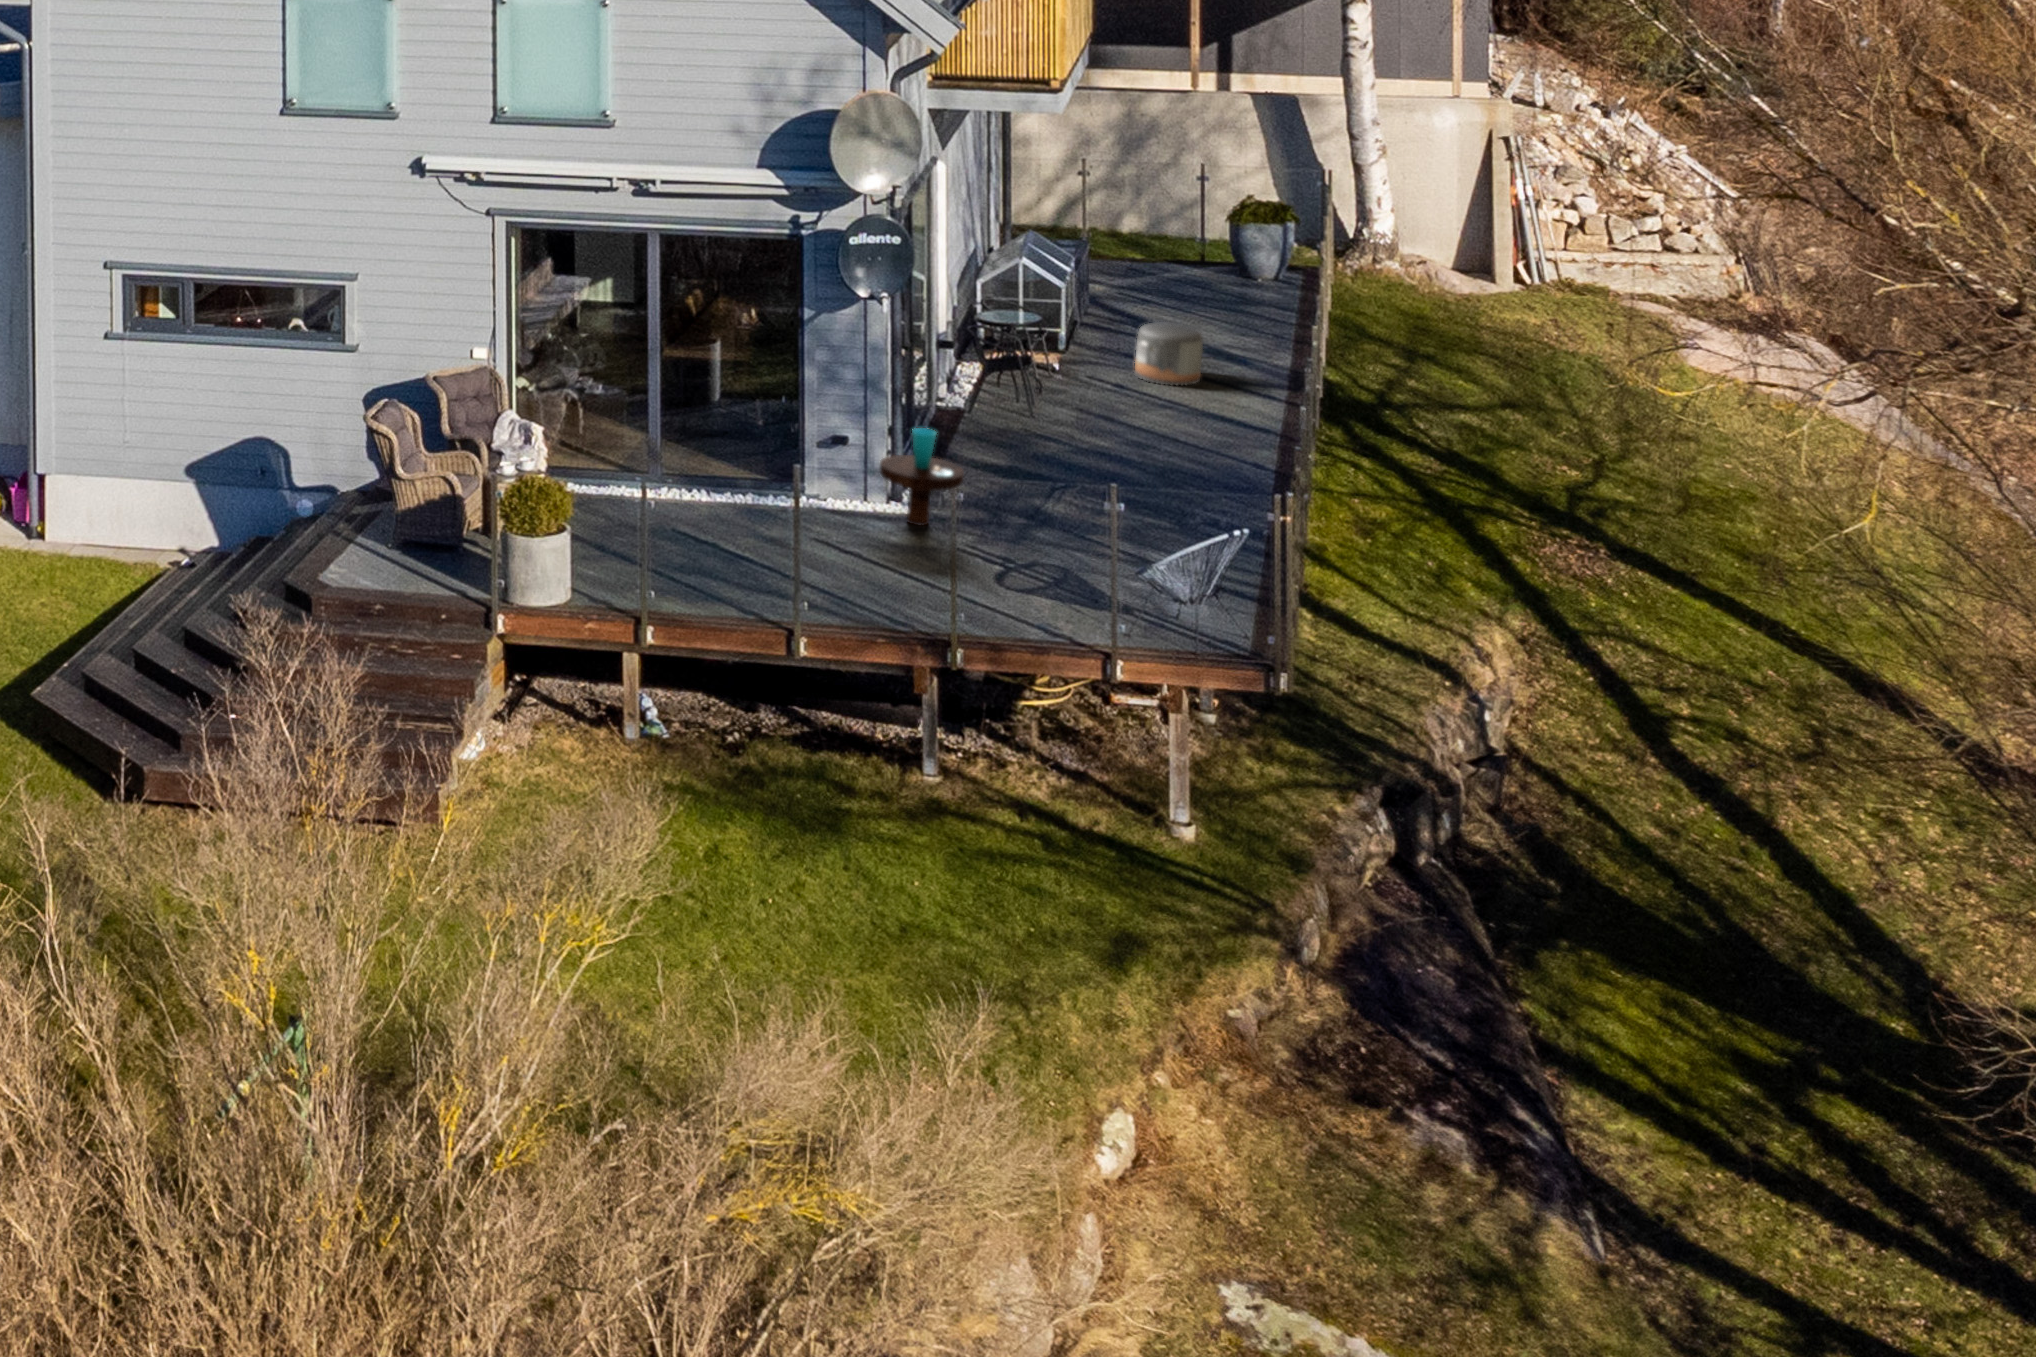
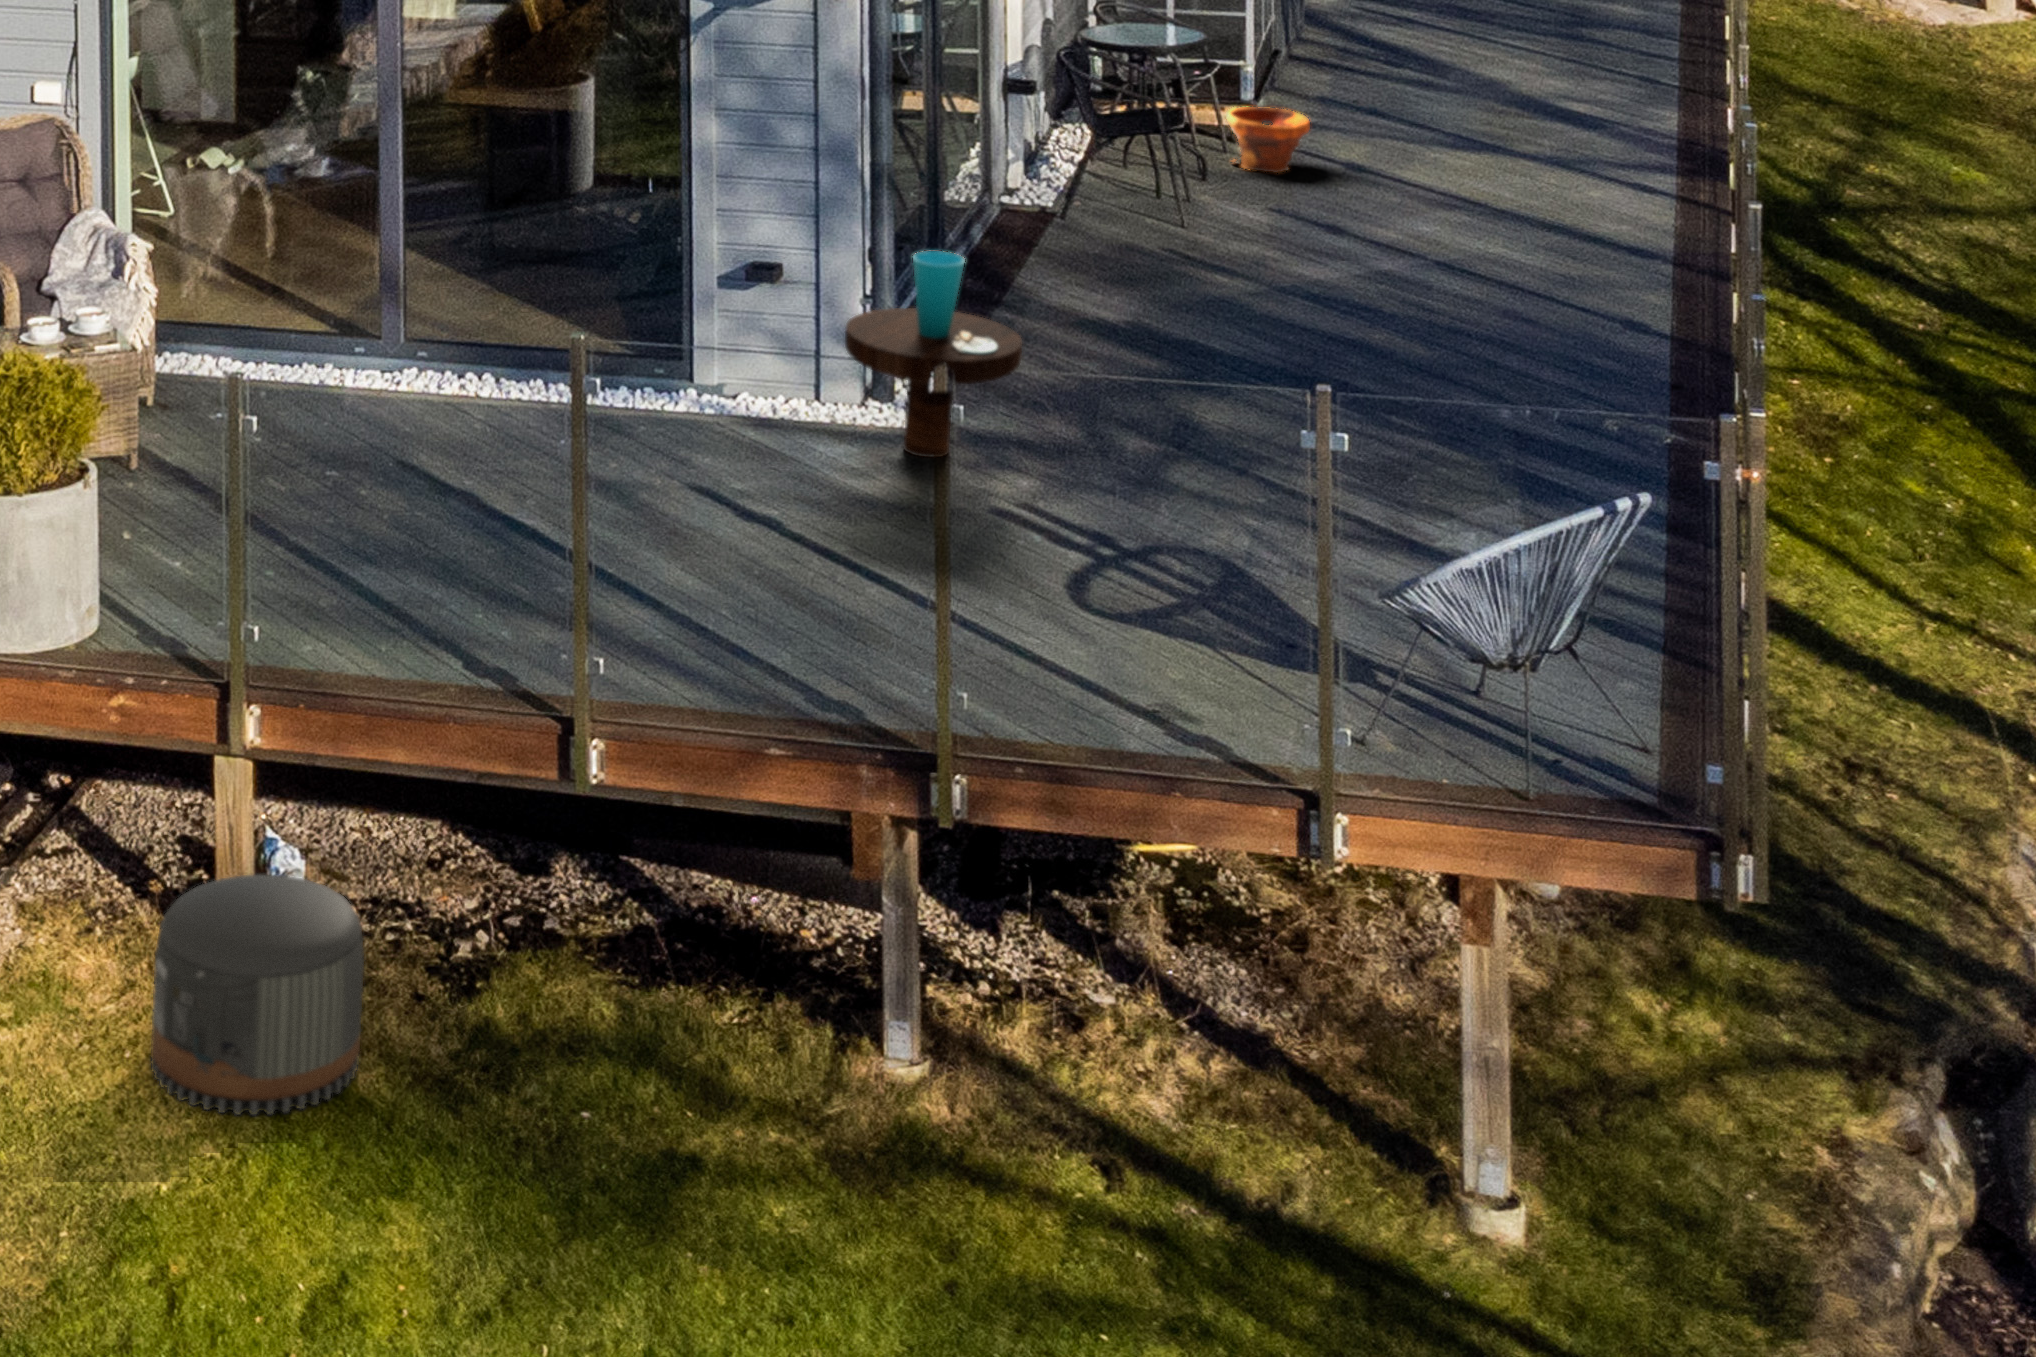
pouf: present [1135,322,1203,385] -> present [151,875,364,1115]
planter: none [1045,351,1090,387] -> present [1226,107,1310,173]

